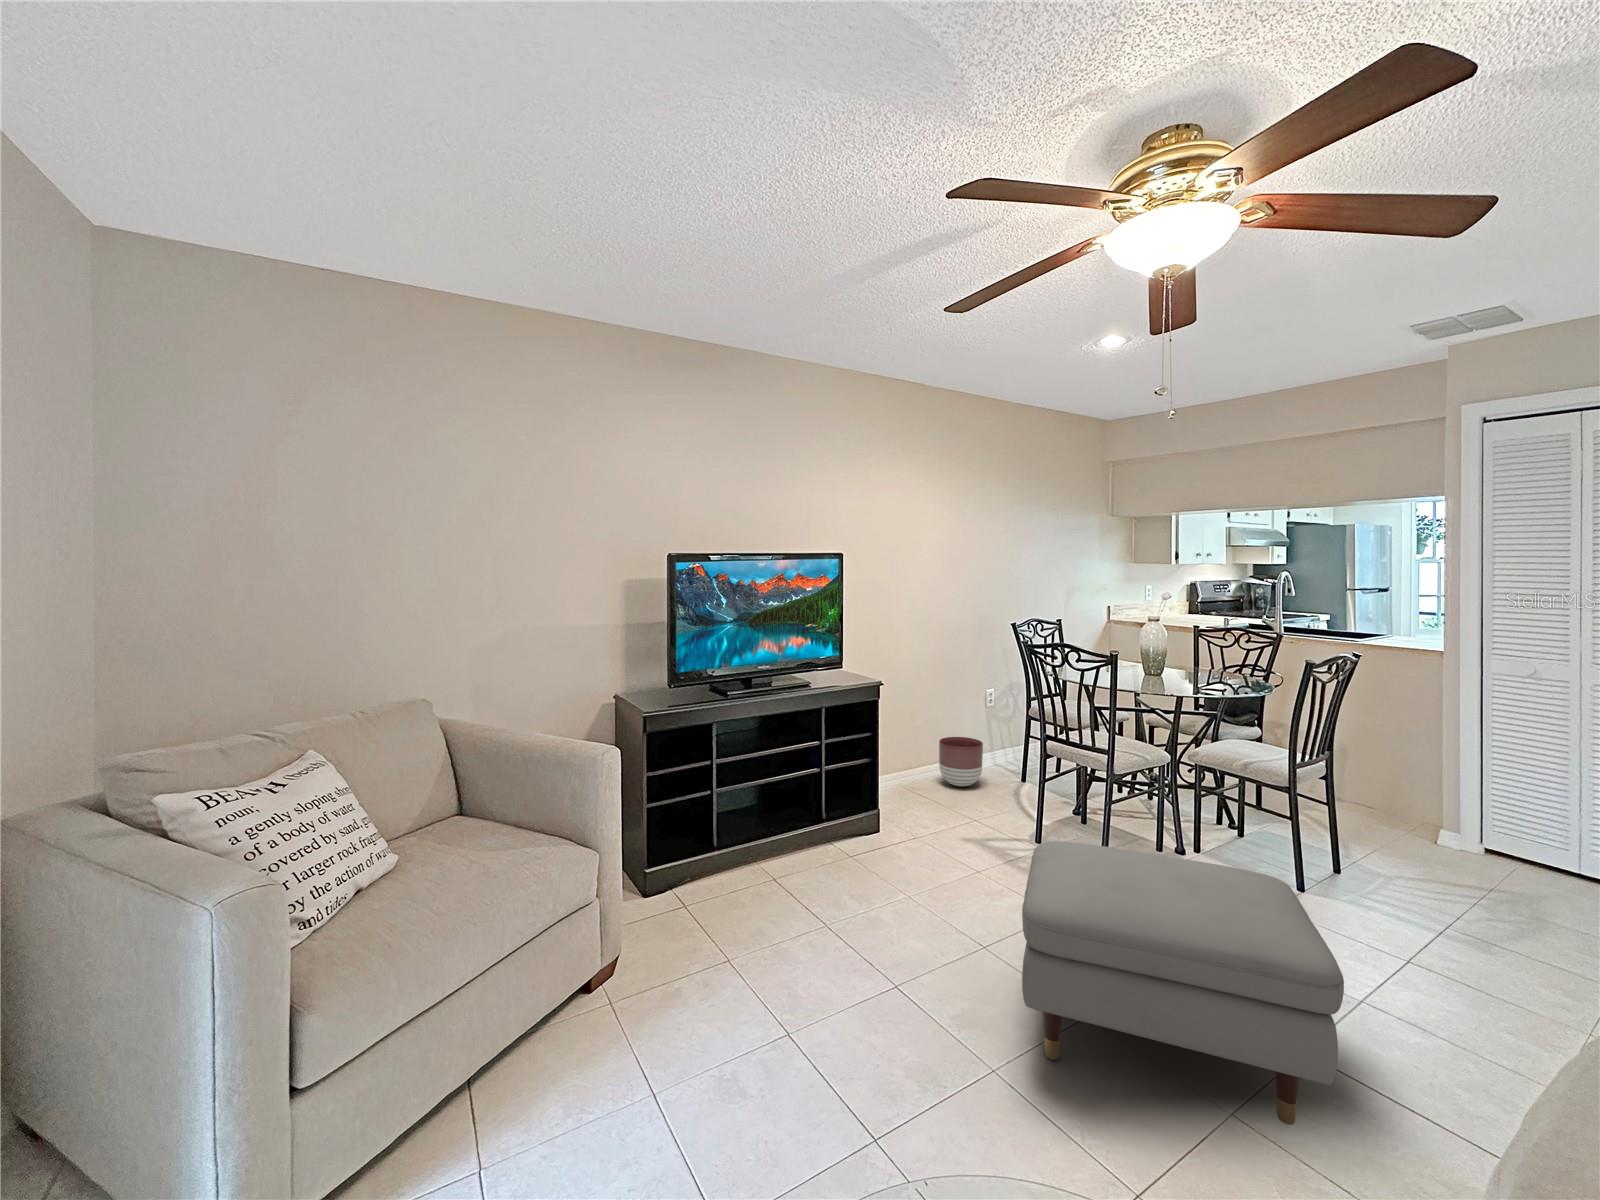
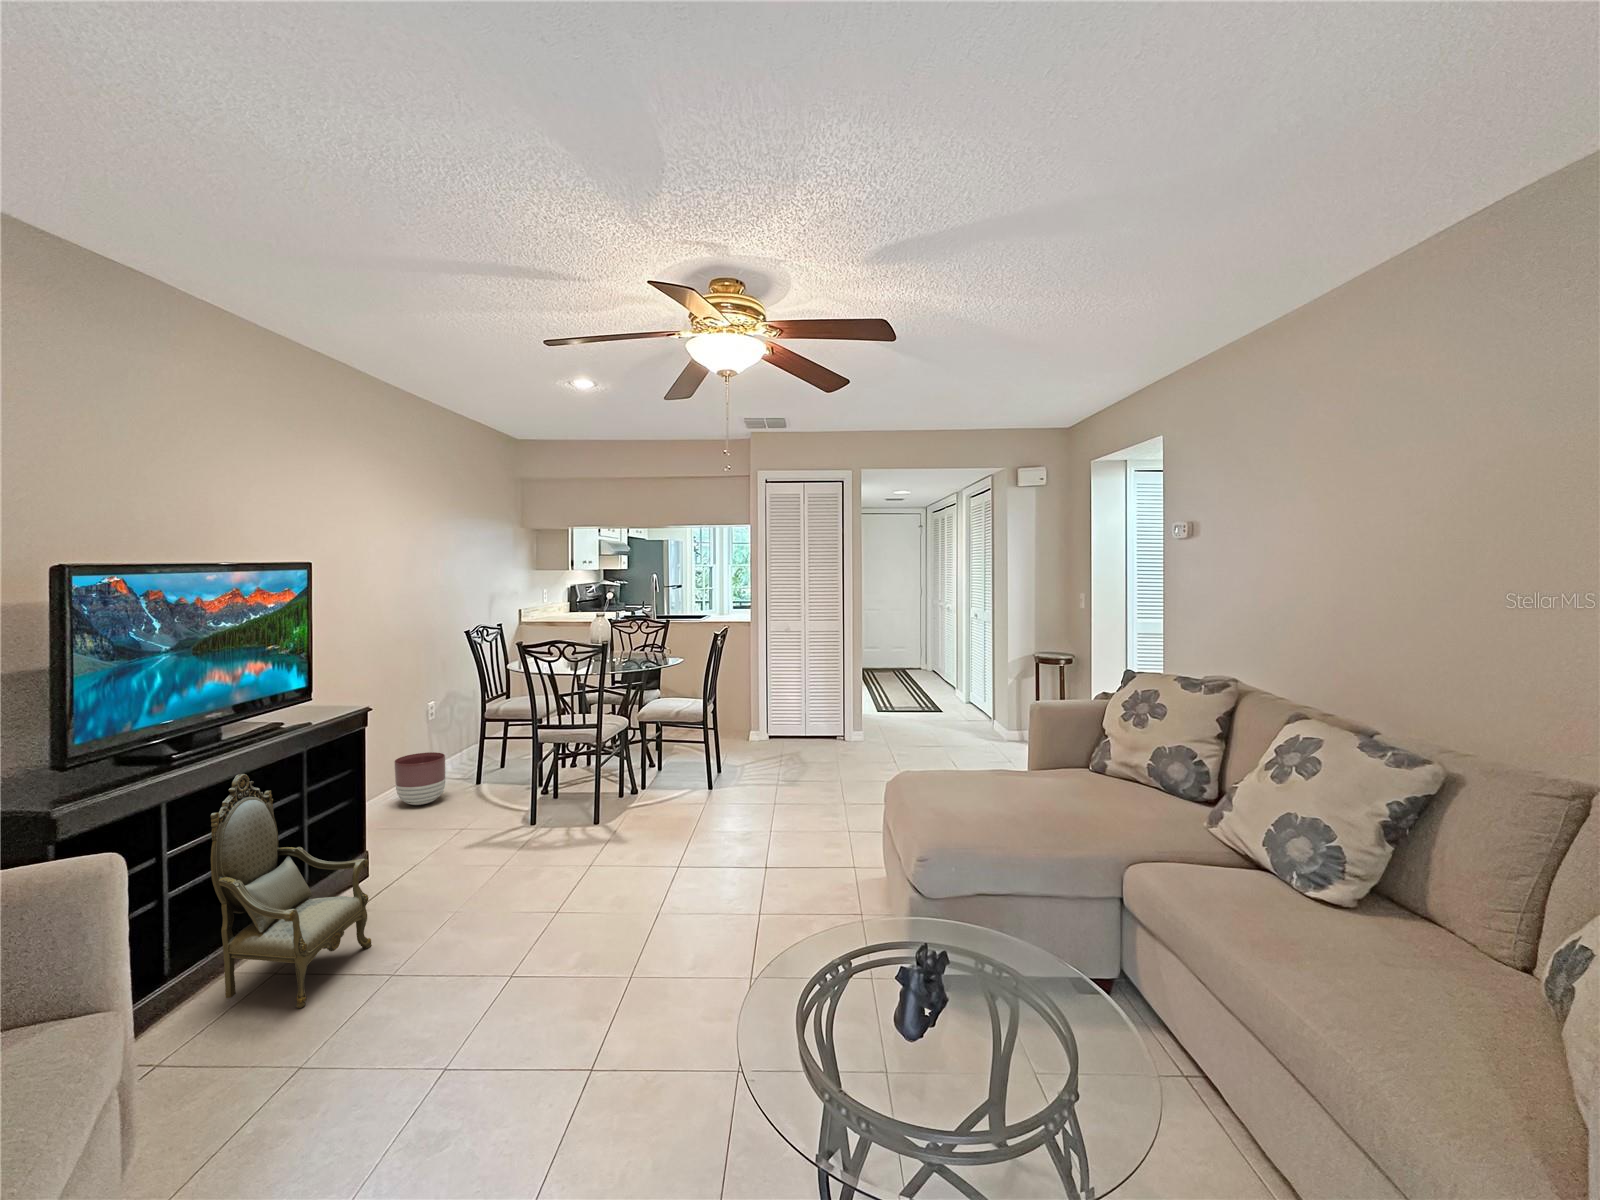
armchair: none [694,681,832,933] -> present [211,774,371,1008]
ottoman: present [1022,841,1344,1125] -> none [592,776,803,950]

